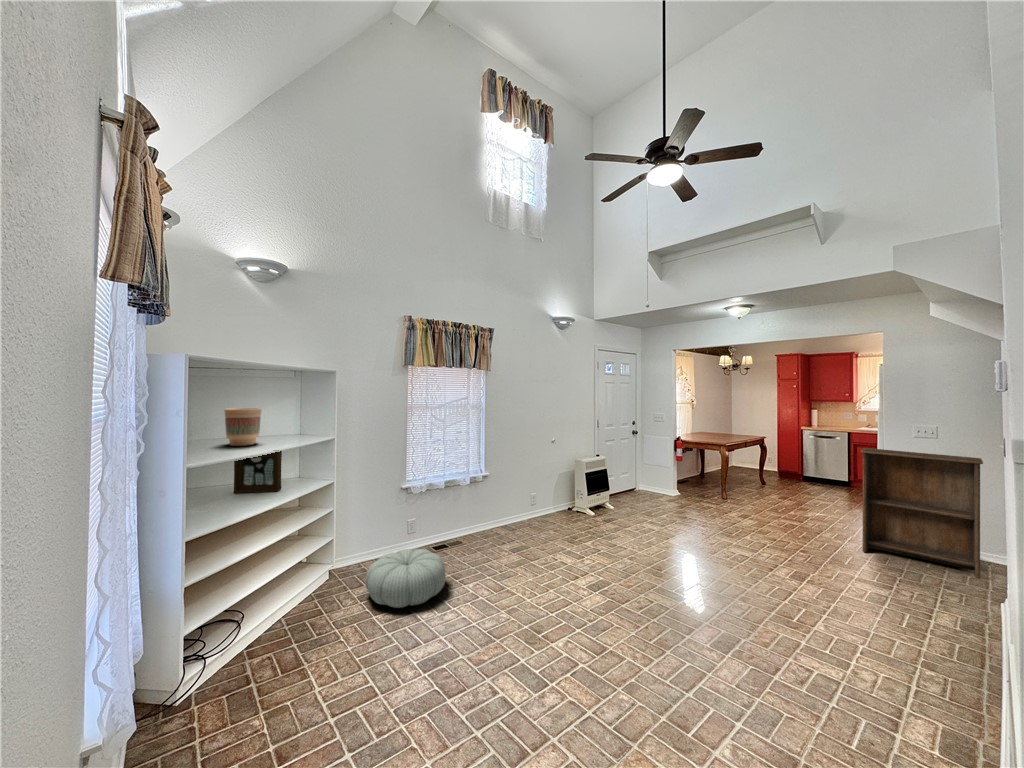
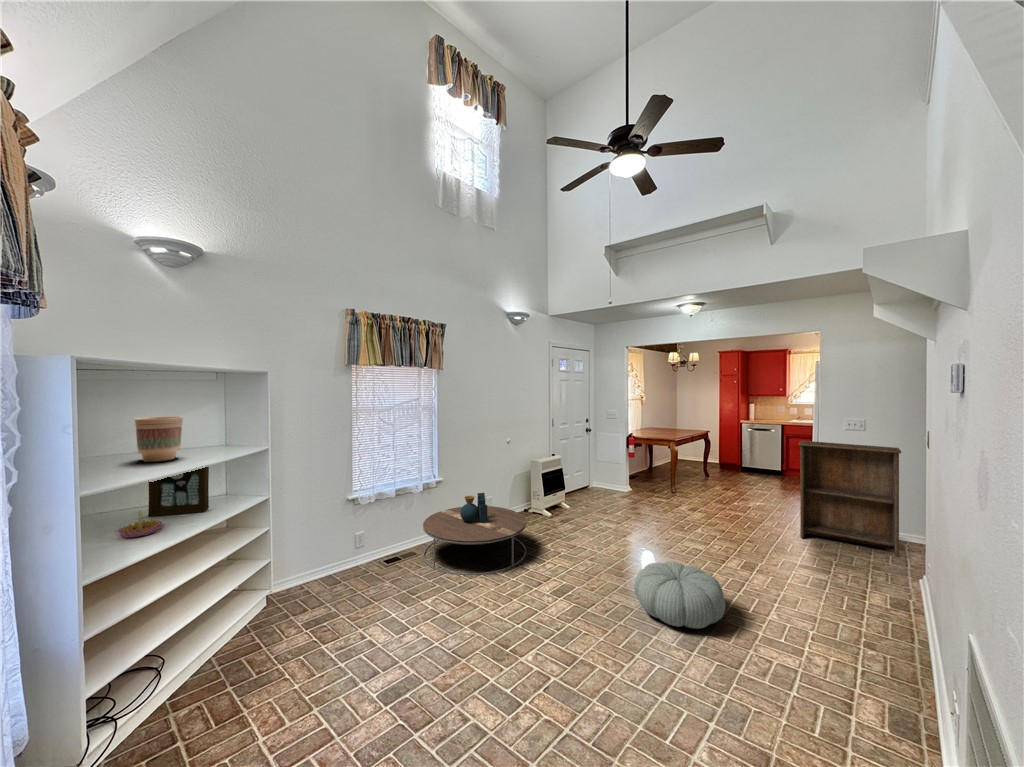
candle holder: none [209,486,246,509] -> present [117,511,164,538]
coffee table: none [467,489,565,566] -> present [423,493,526,575]
pouf: present [365,549,446,608] -> present [634,562,725,629]

